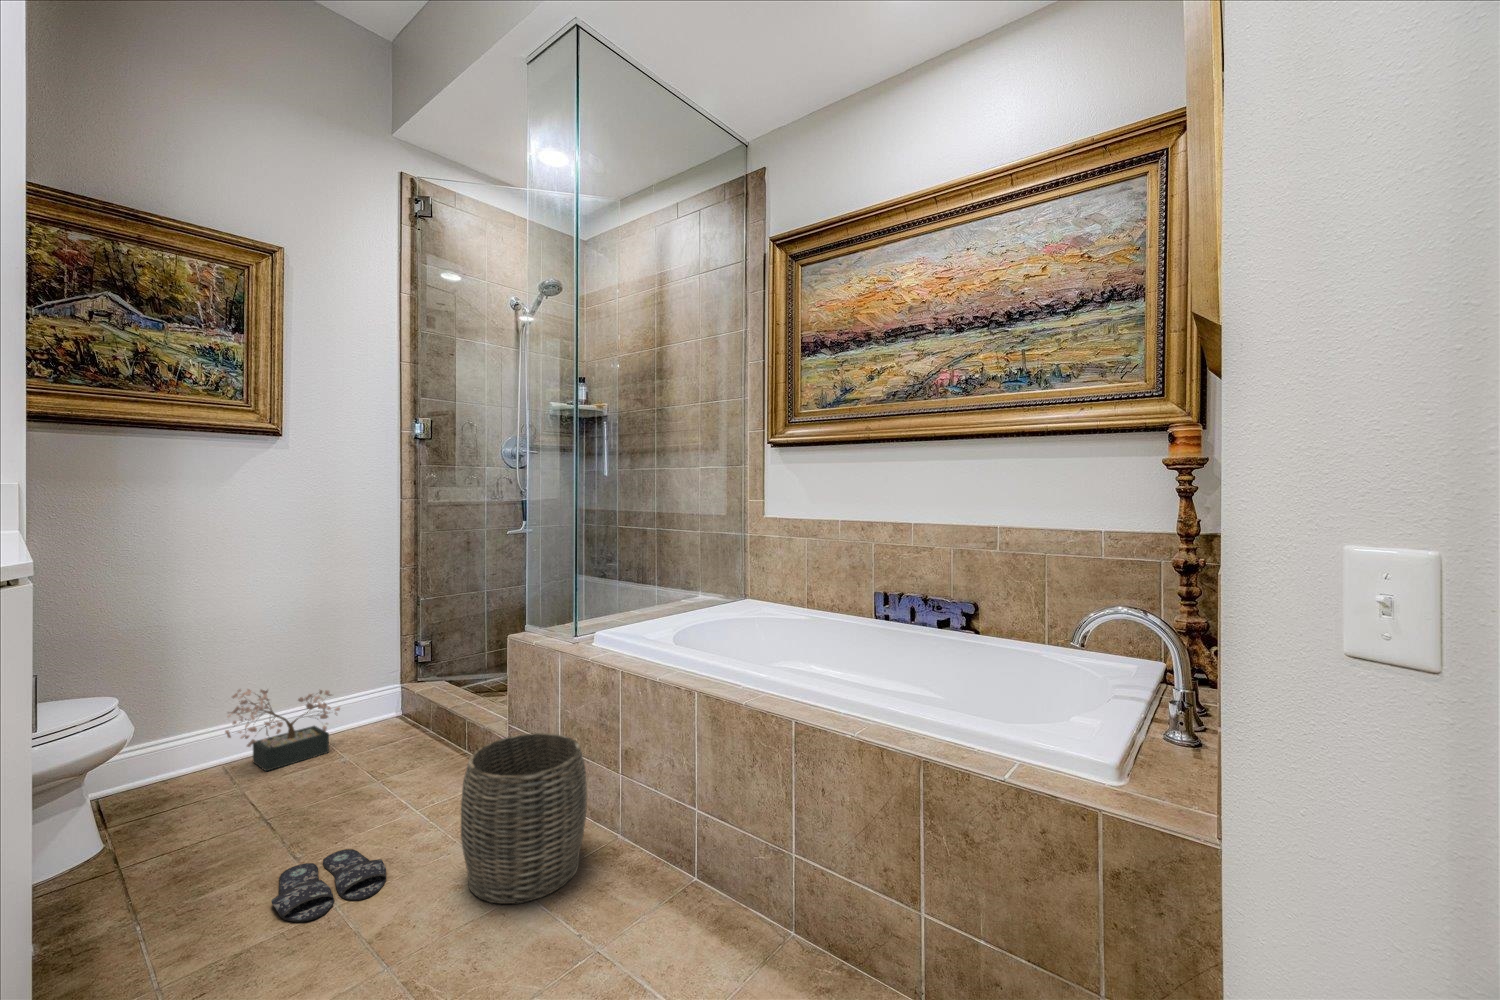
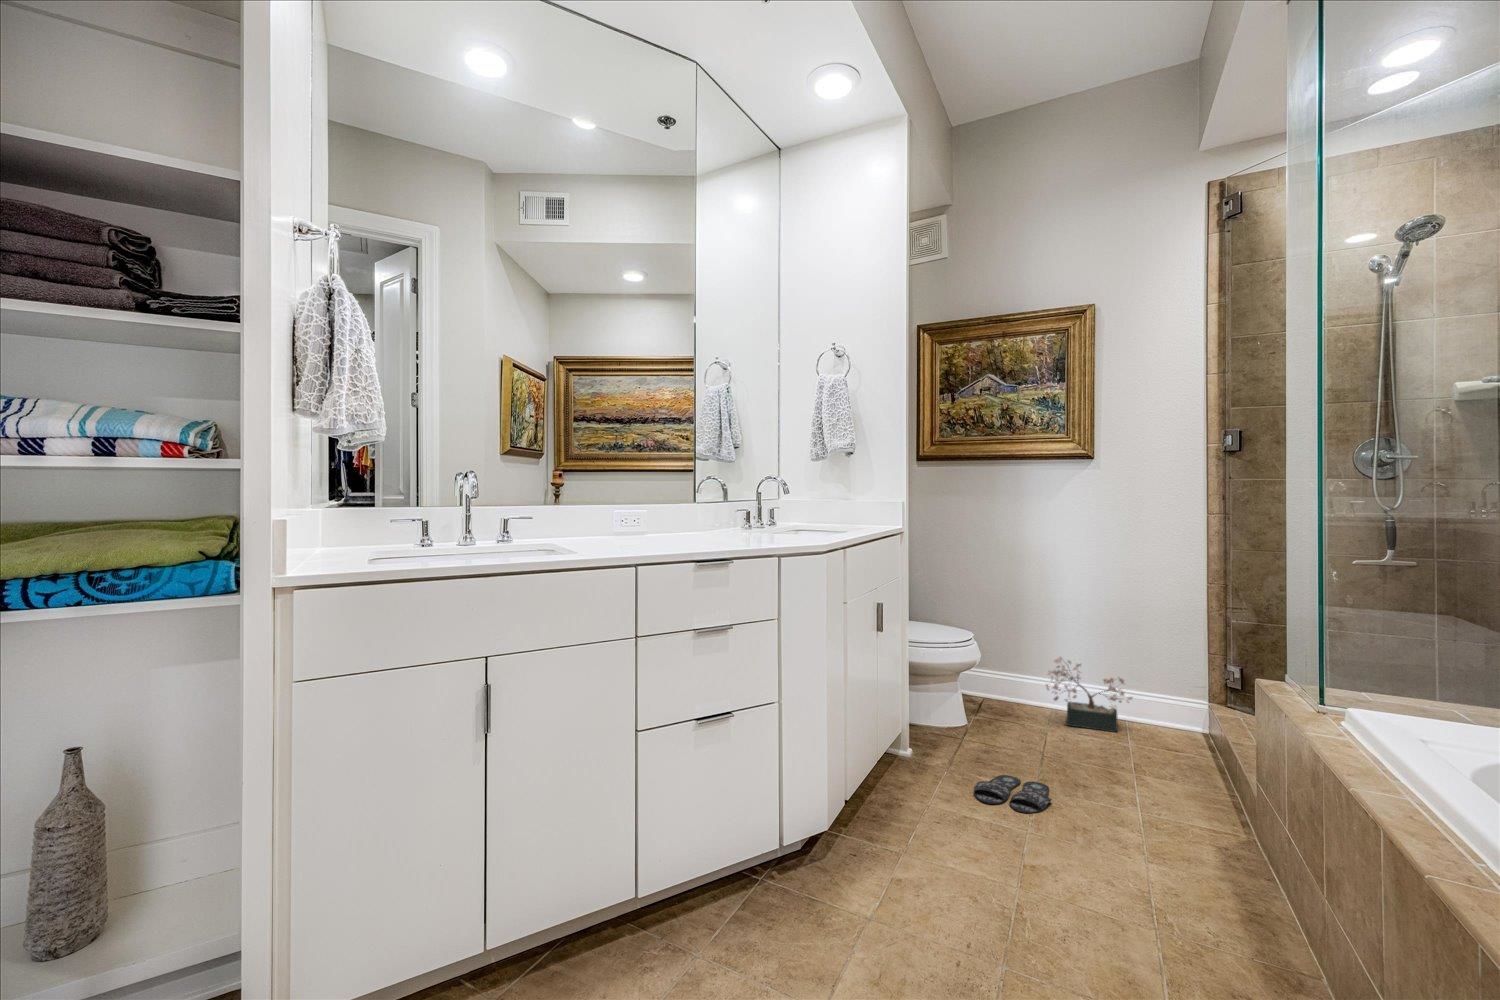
woven basket: present [461,733,587,904] -> none [1066,733,1199,895]

